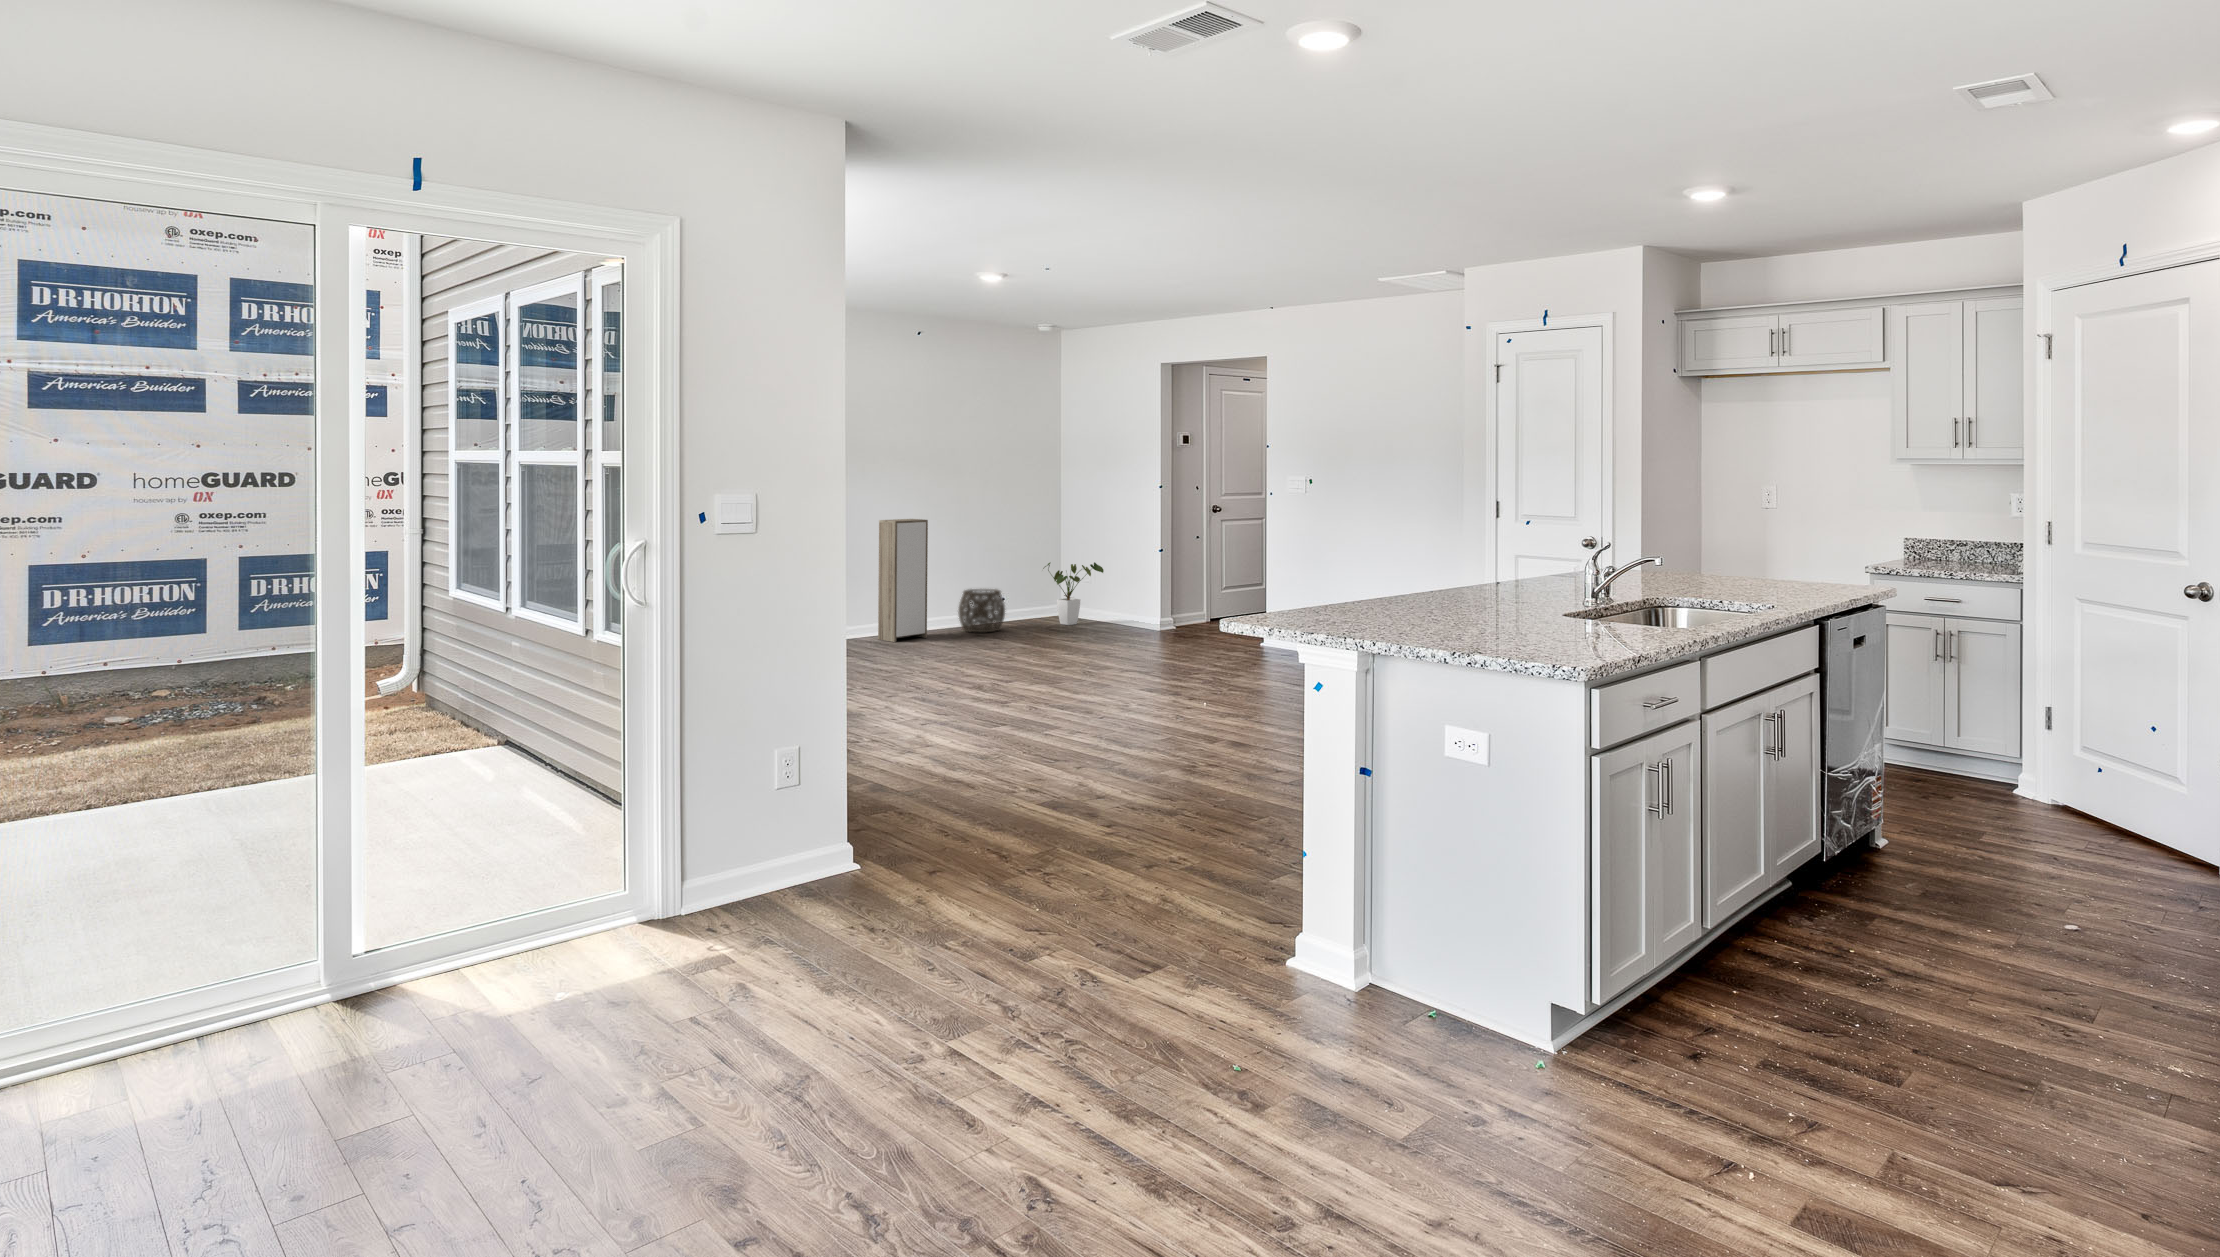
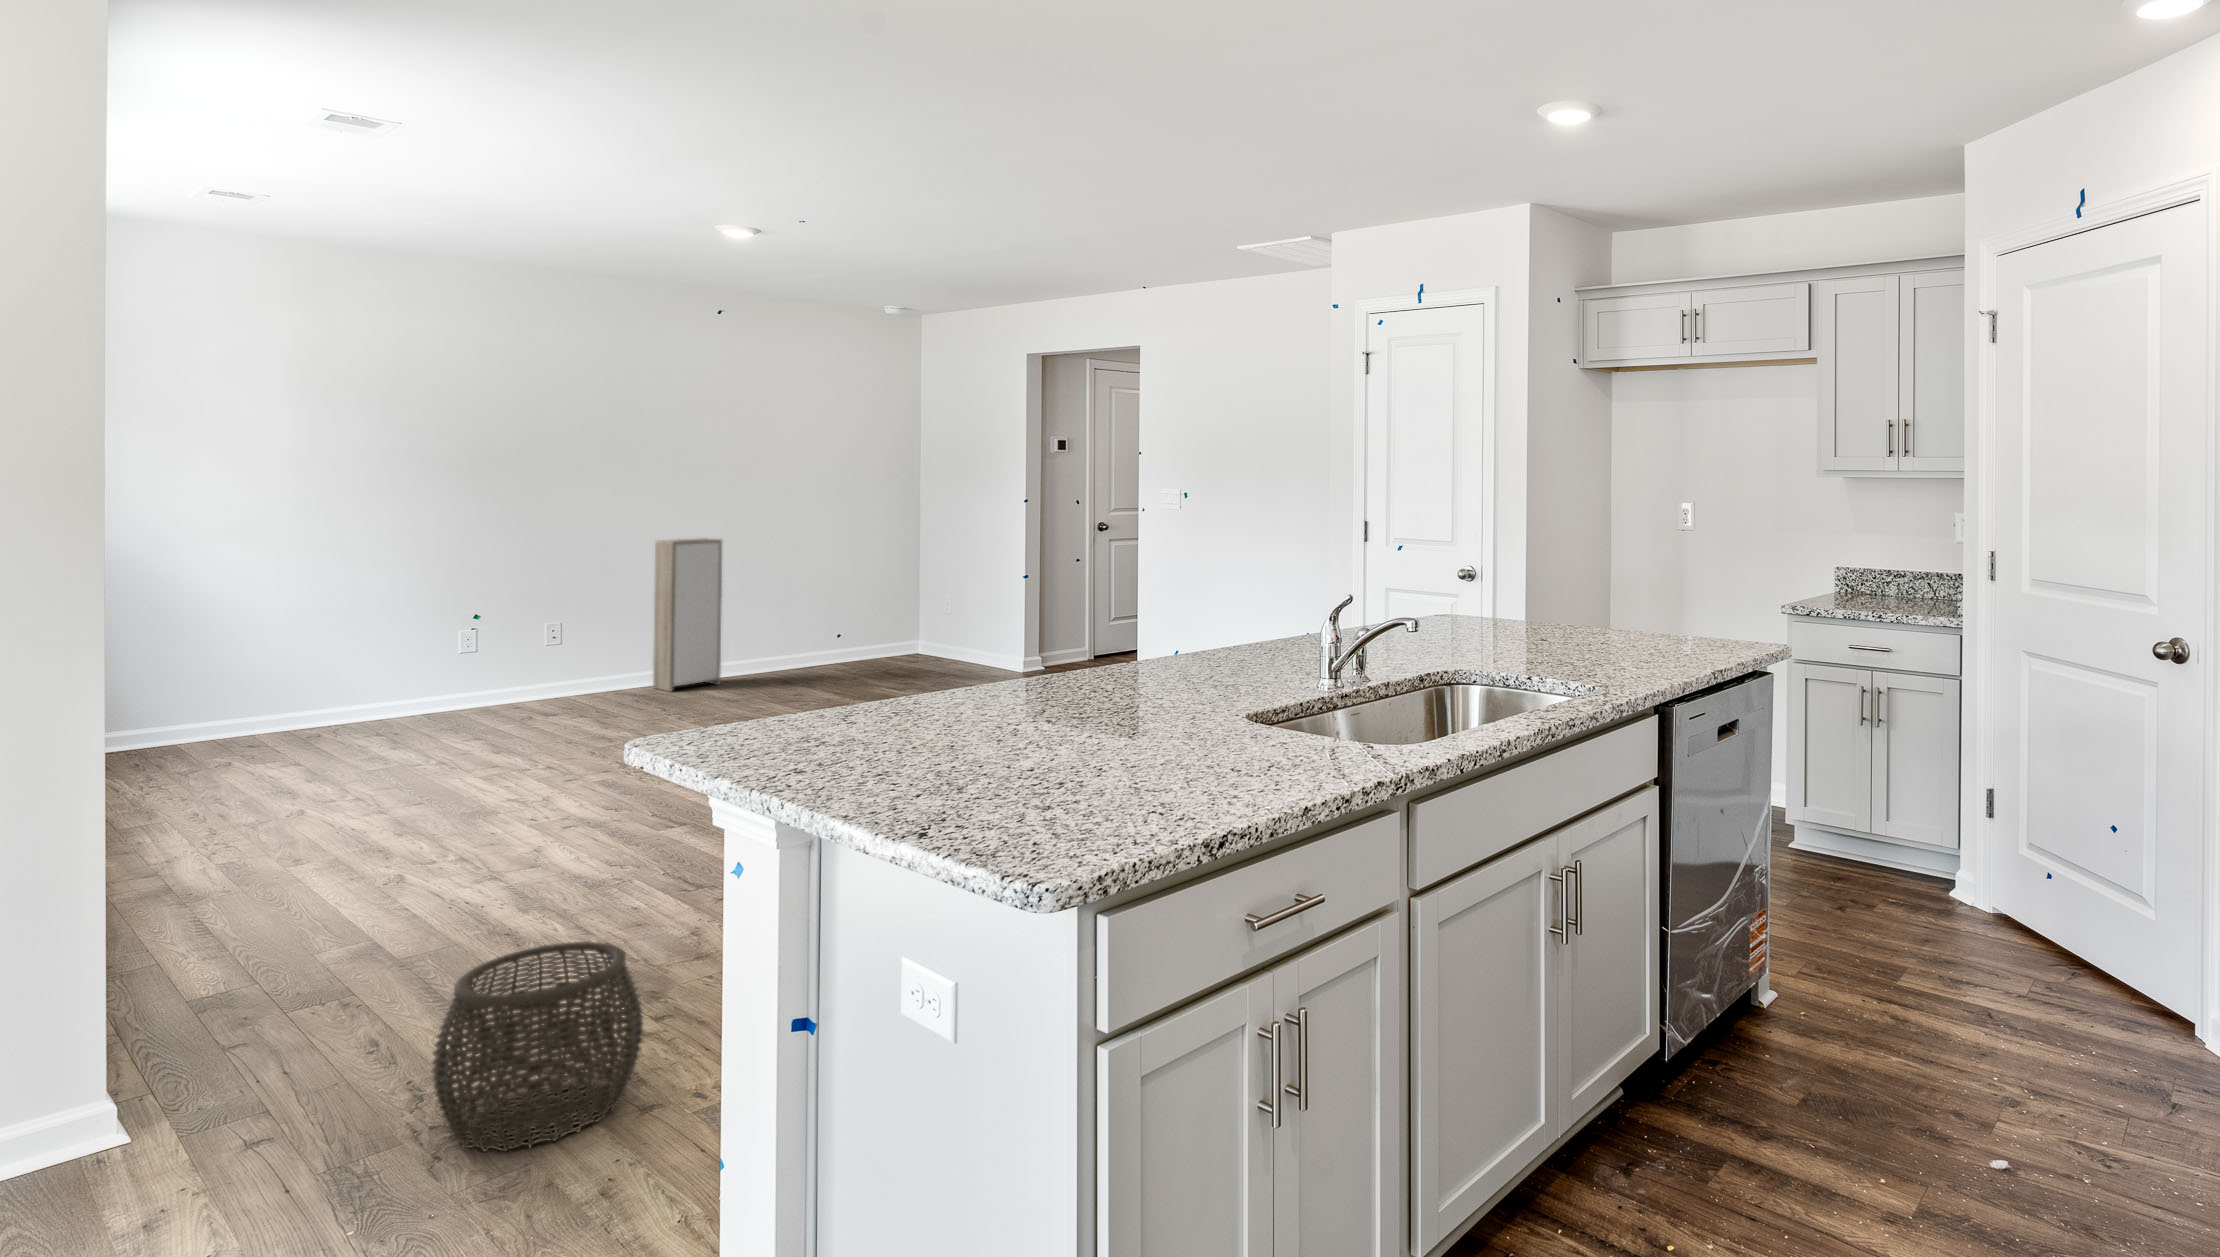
house plant: present [1043,562,1104,625] -> none [883,589,963,664]
woven basket: present [958,589,1005,632] -> present [432,942,643,1151]

